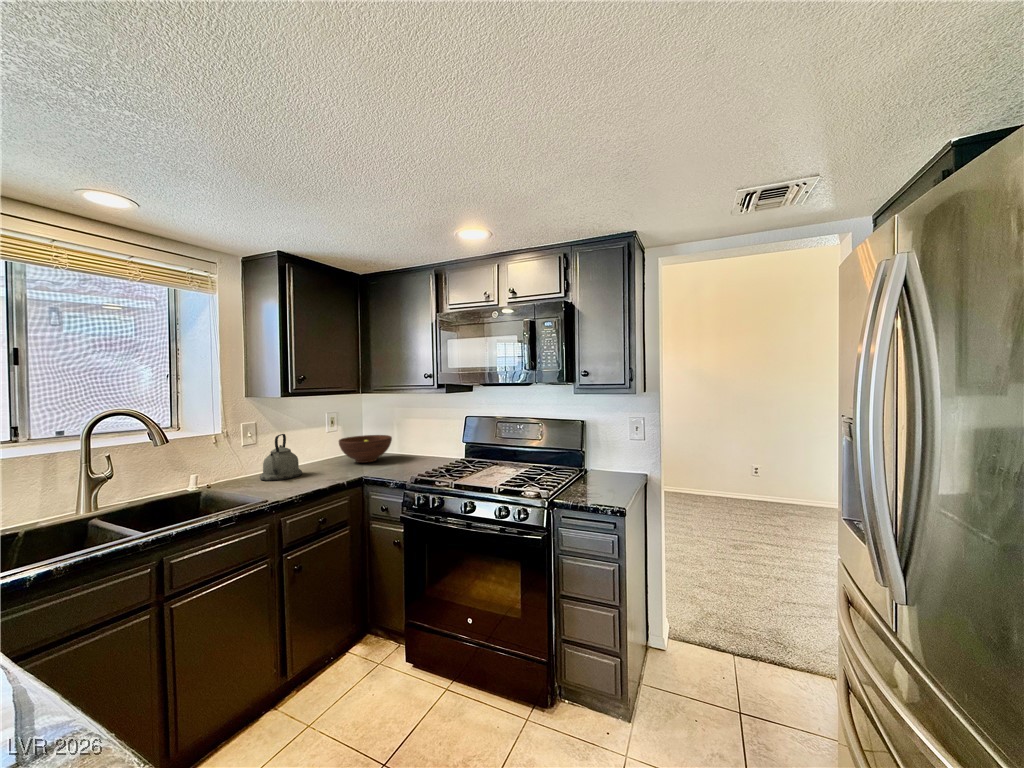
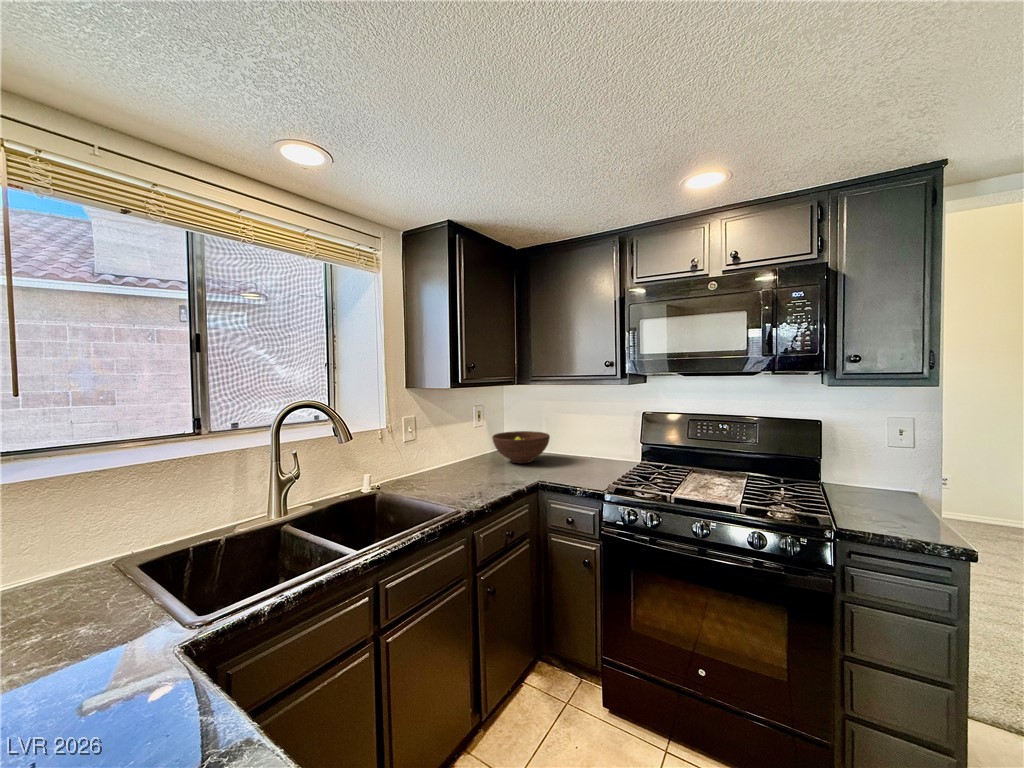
kettle: present [260,434,302,481] -> none [423,429,465,483]

